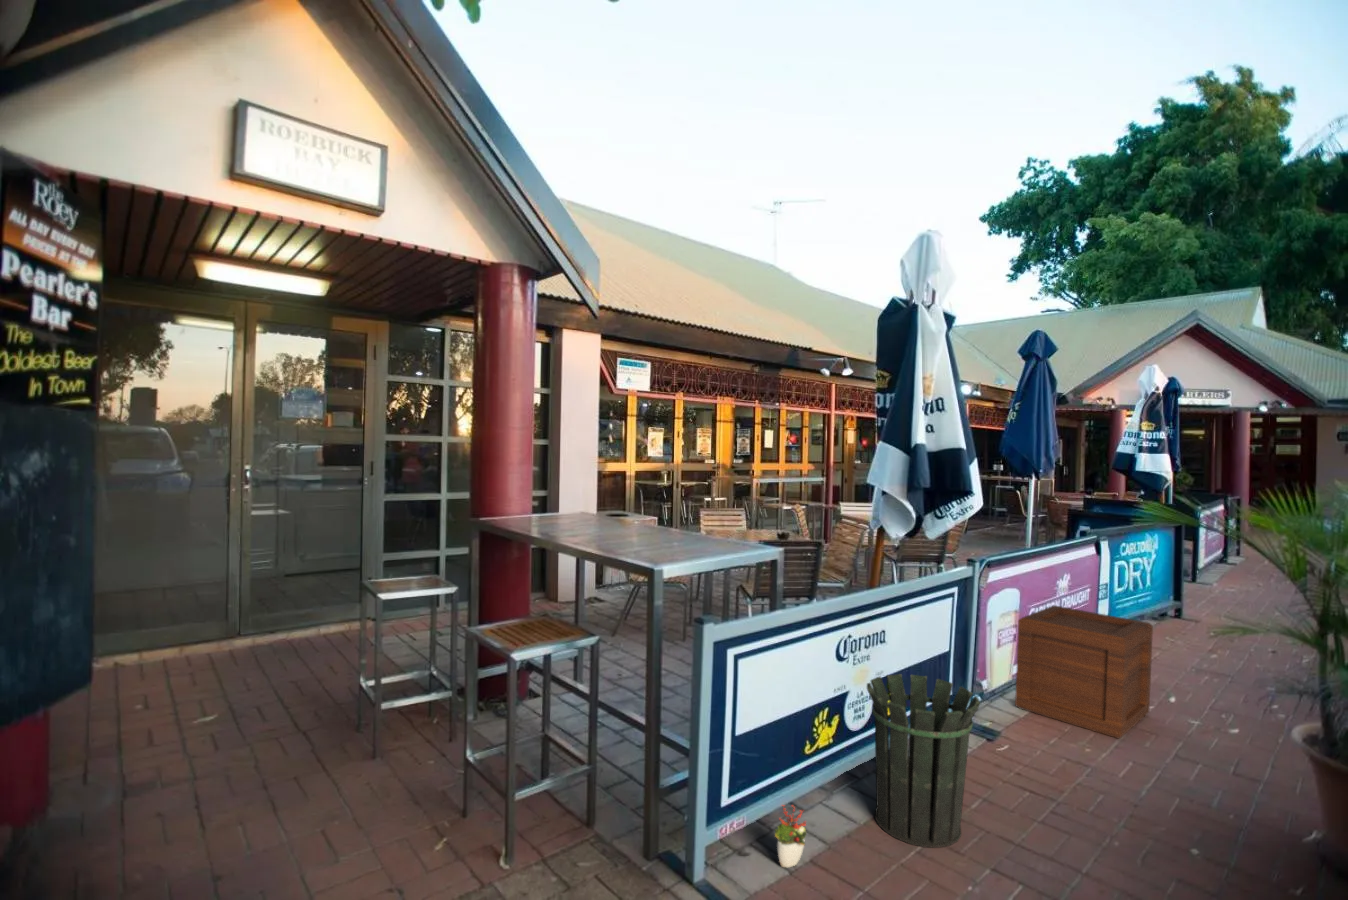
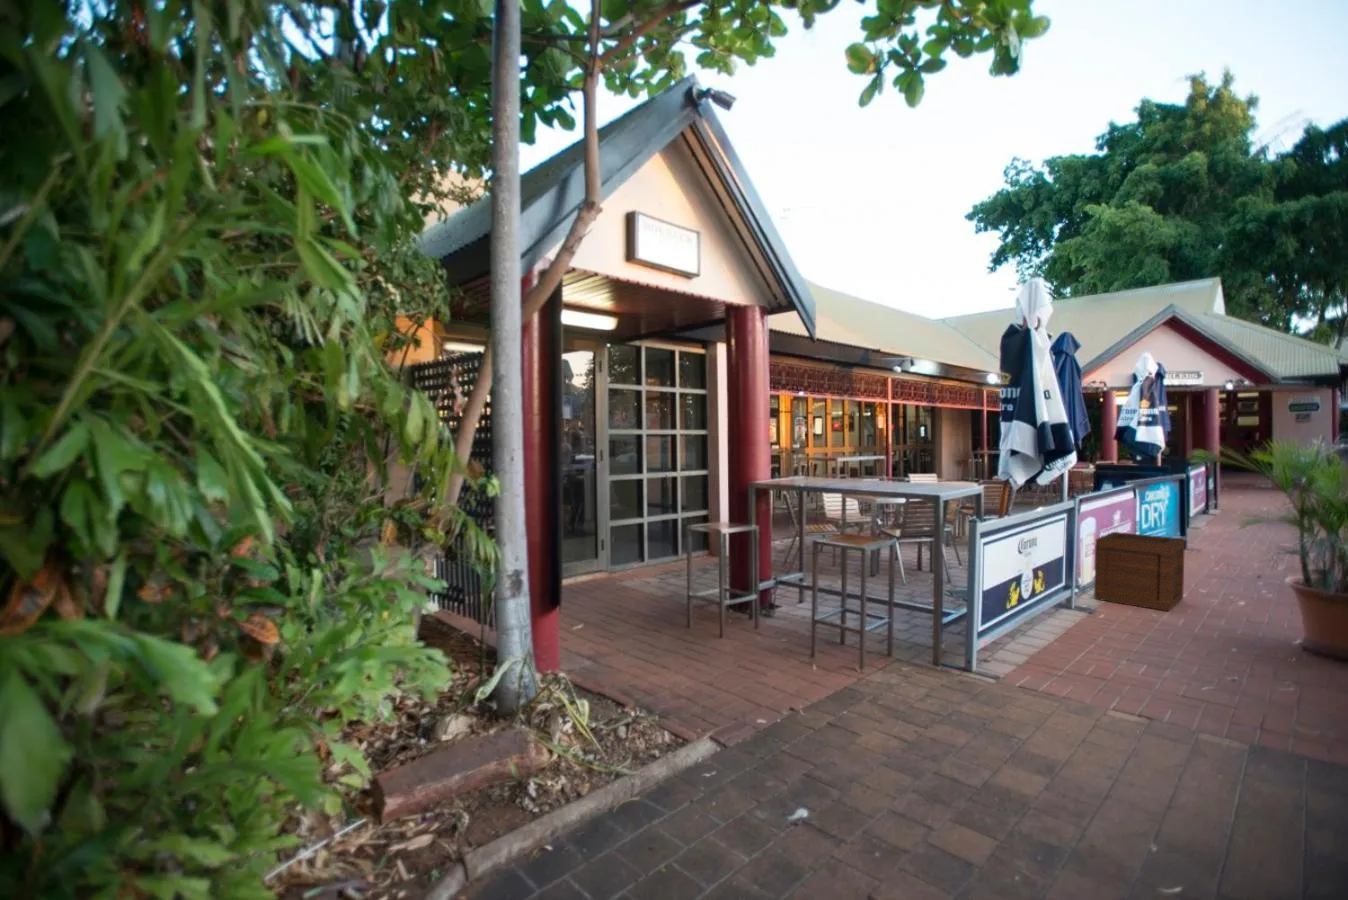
waste bin: present [867,674,980,848] -> none [1034,564,1109,658]
decorative plant: present [775,805,806,867] -> none [1002,631,1020,667]

